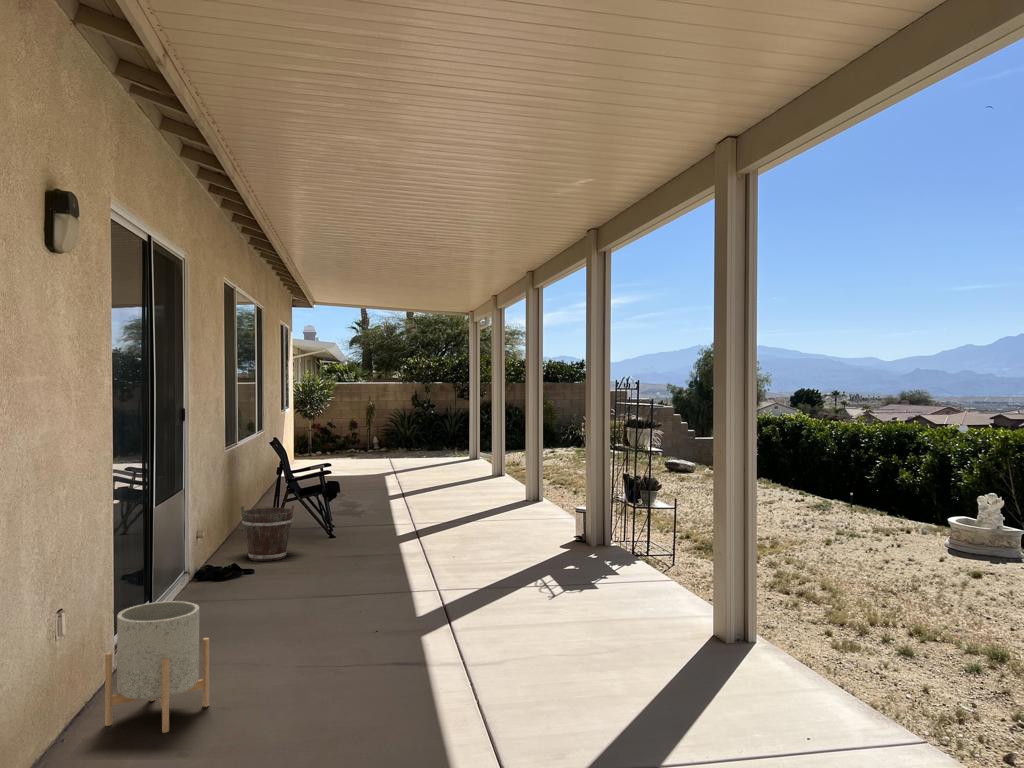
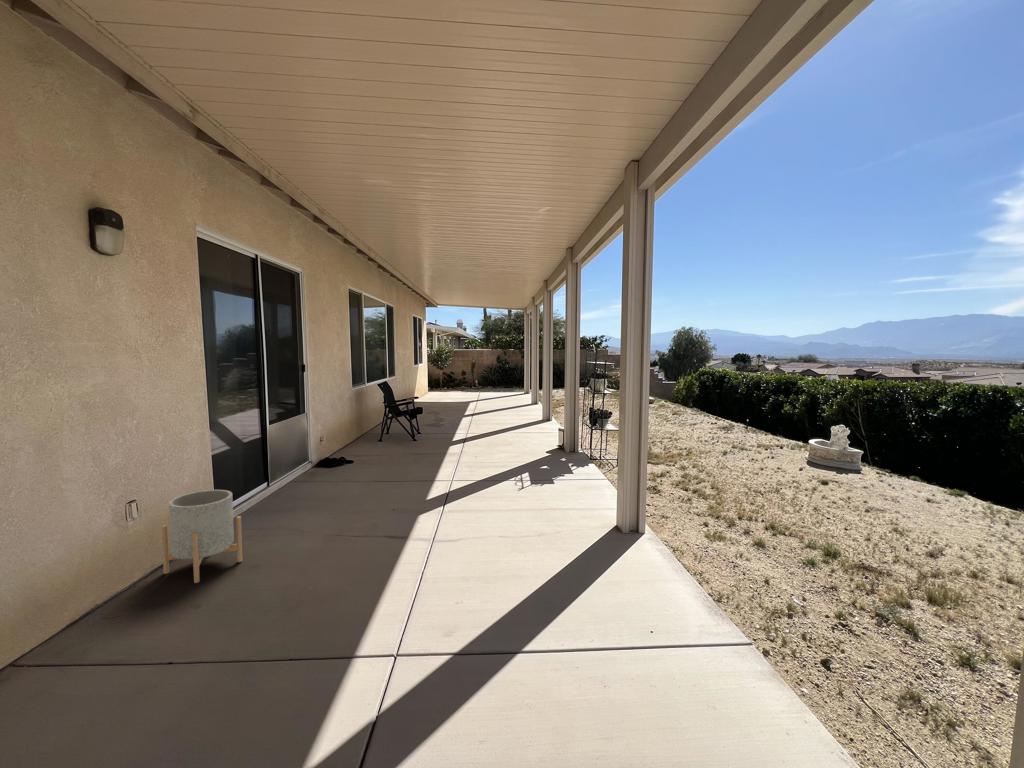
bucket: present [241,505,294,561] -> none [346,418,379,452]

